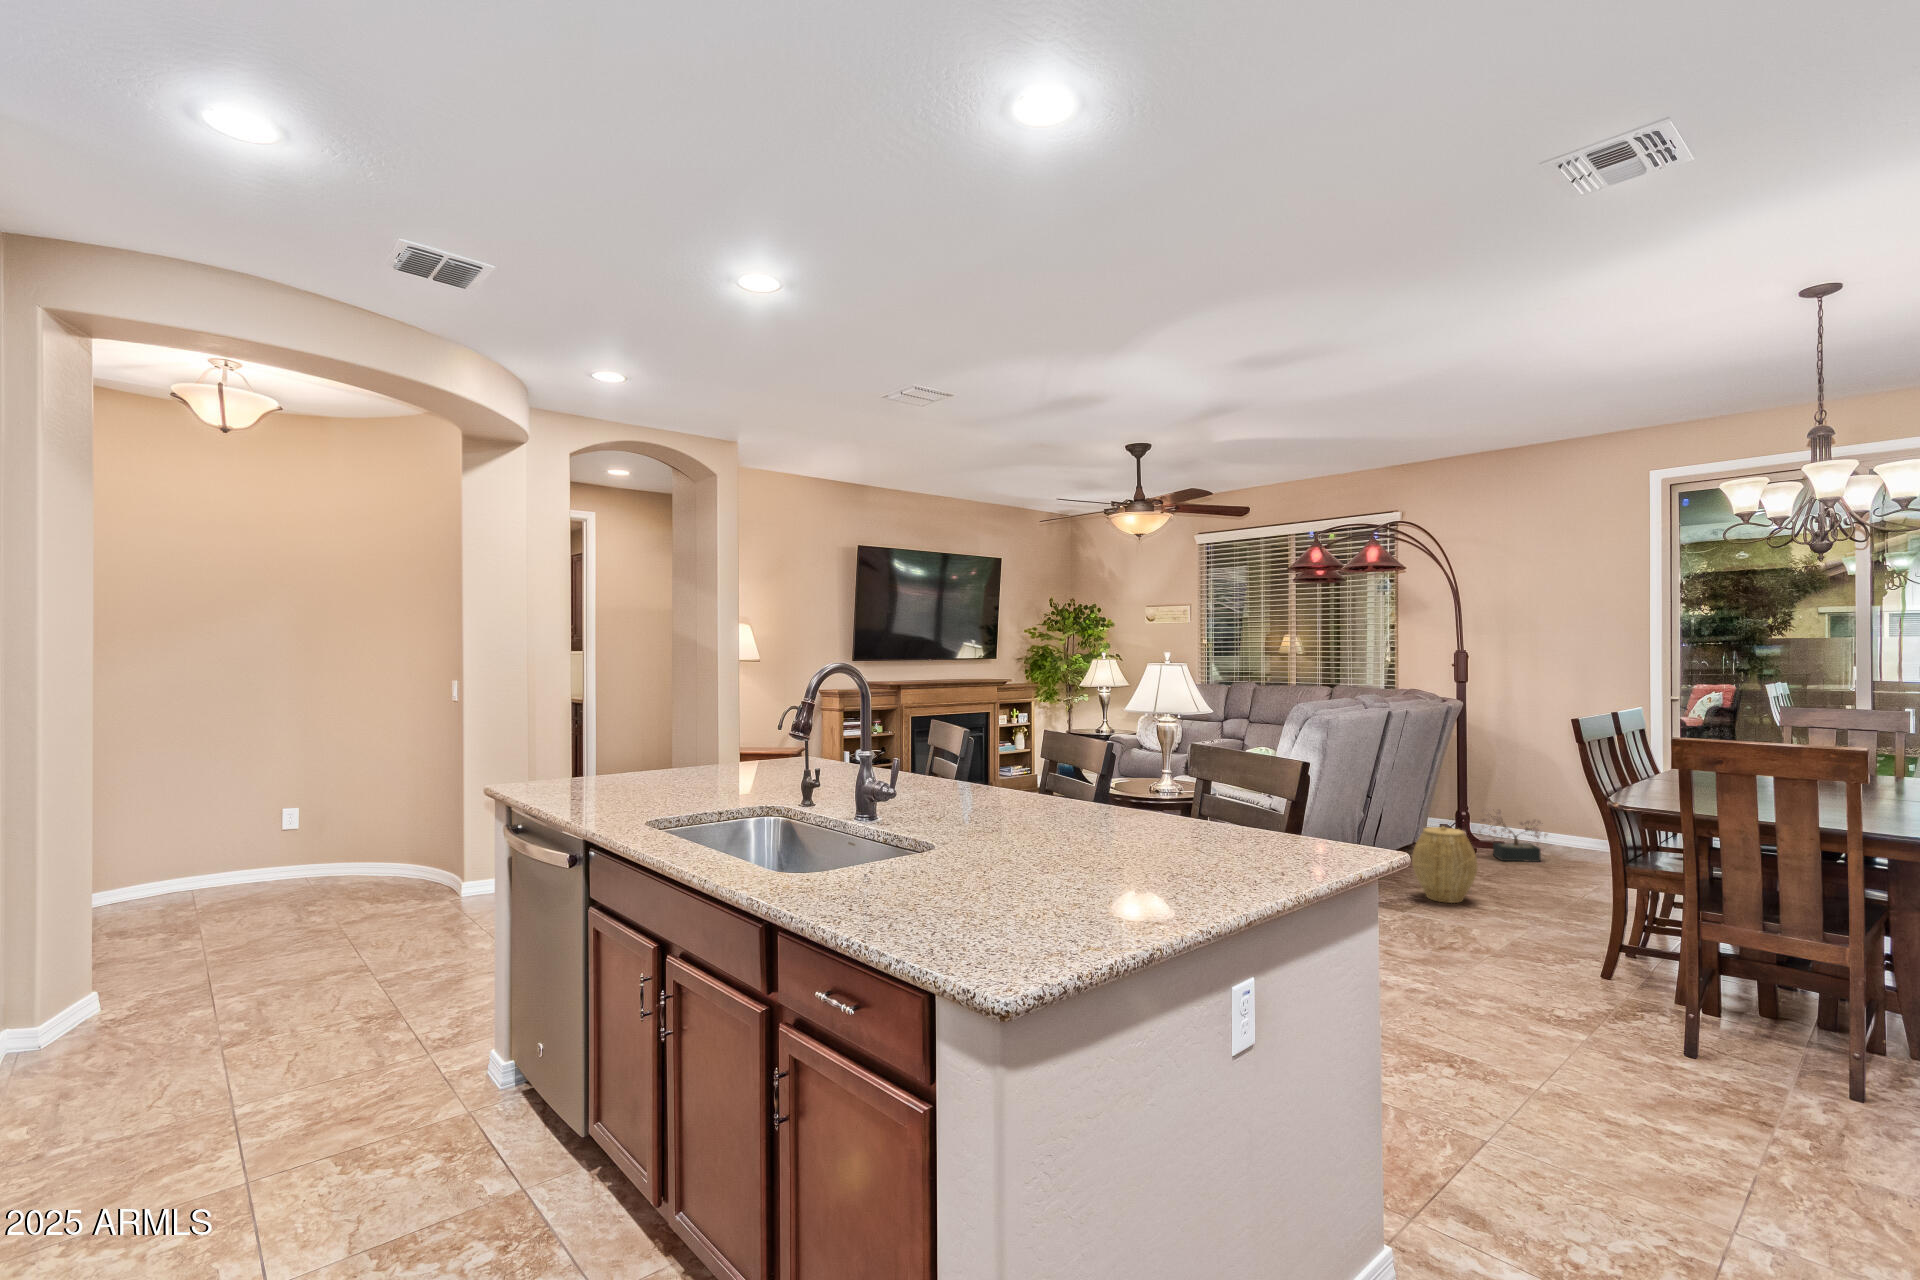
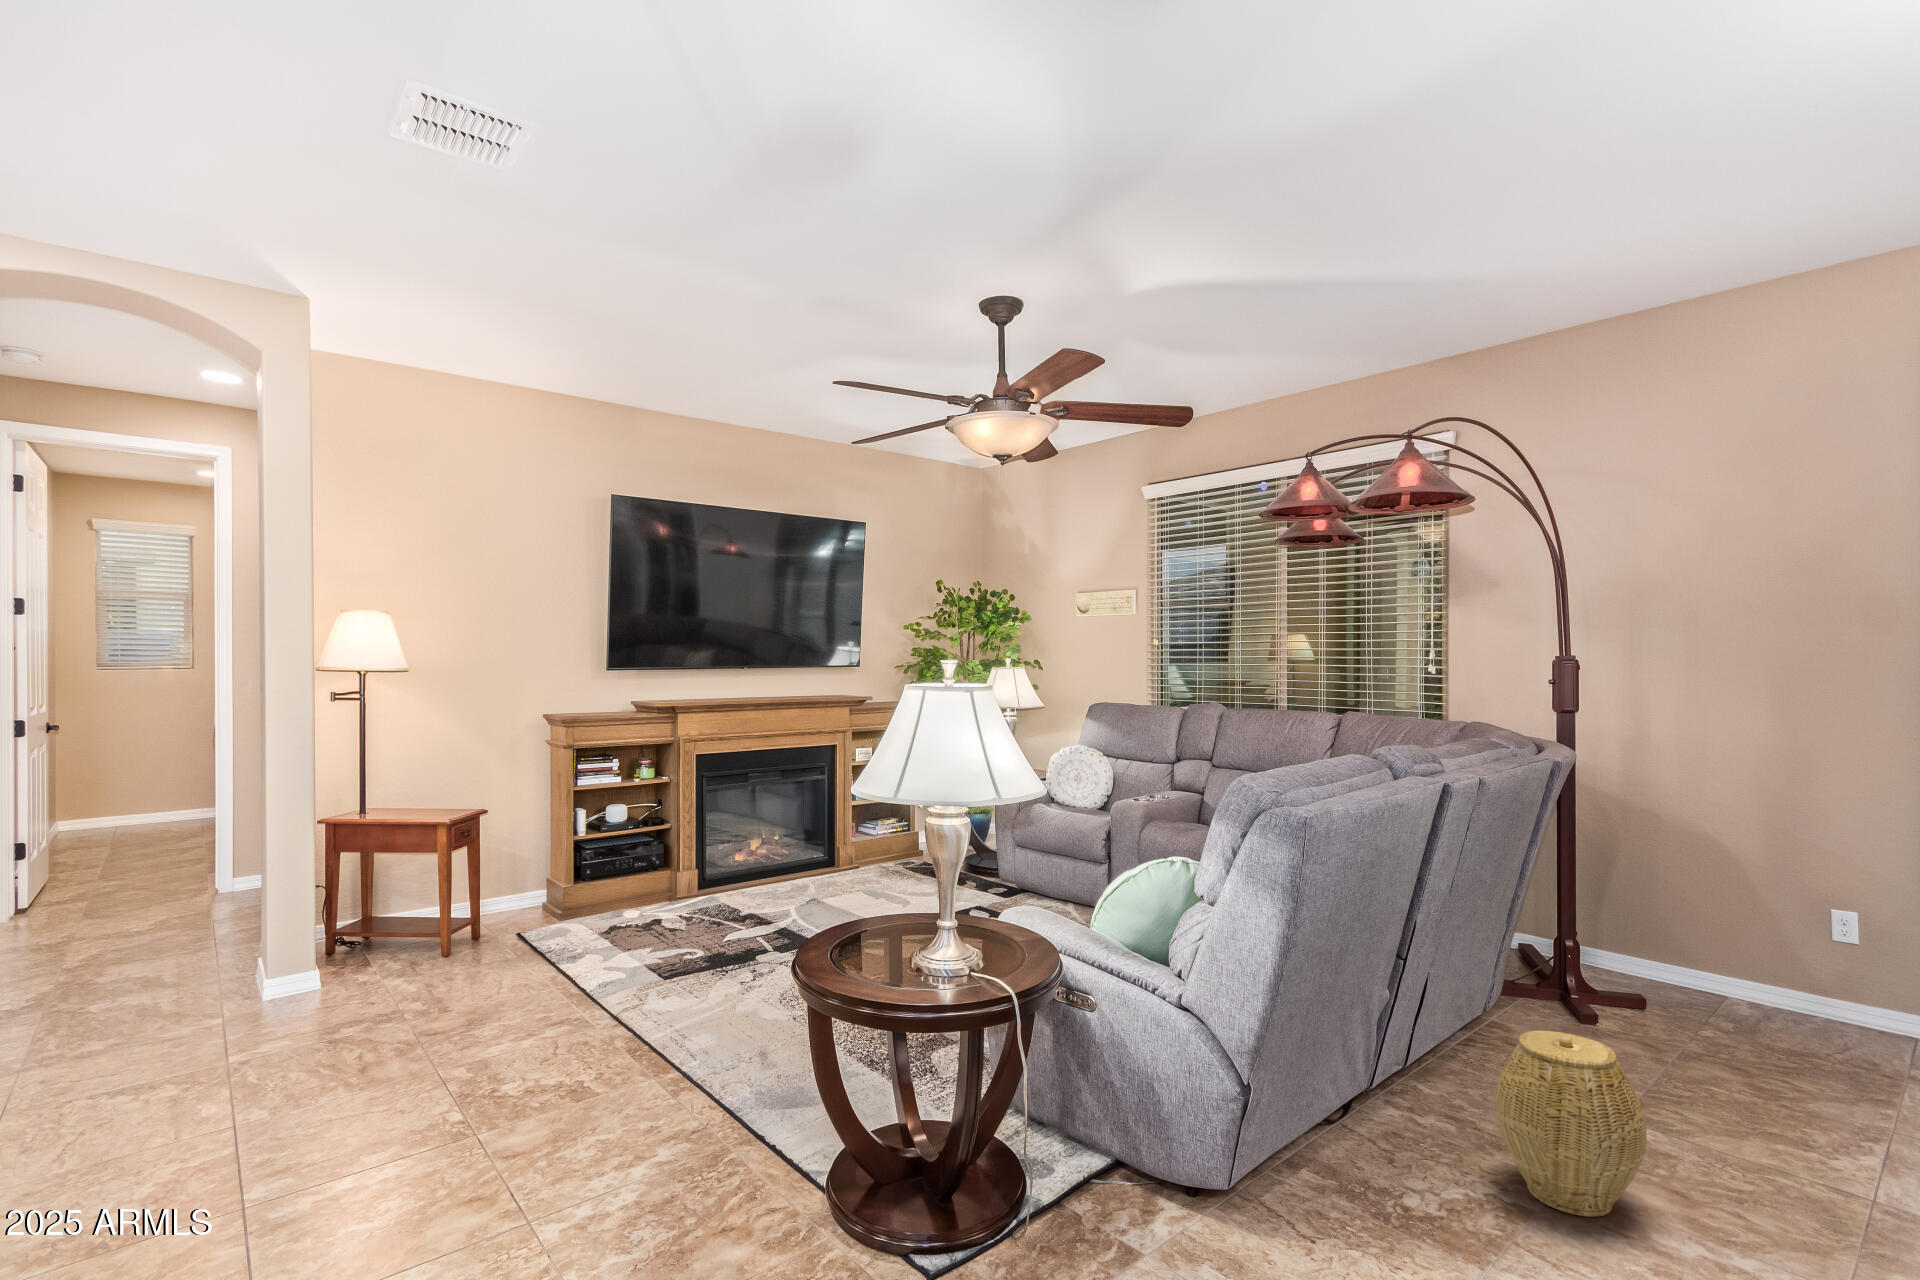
decorative plant: present [1479,808,1547,862] -> none [1603,941,1740,1055]

